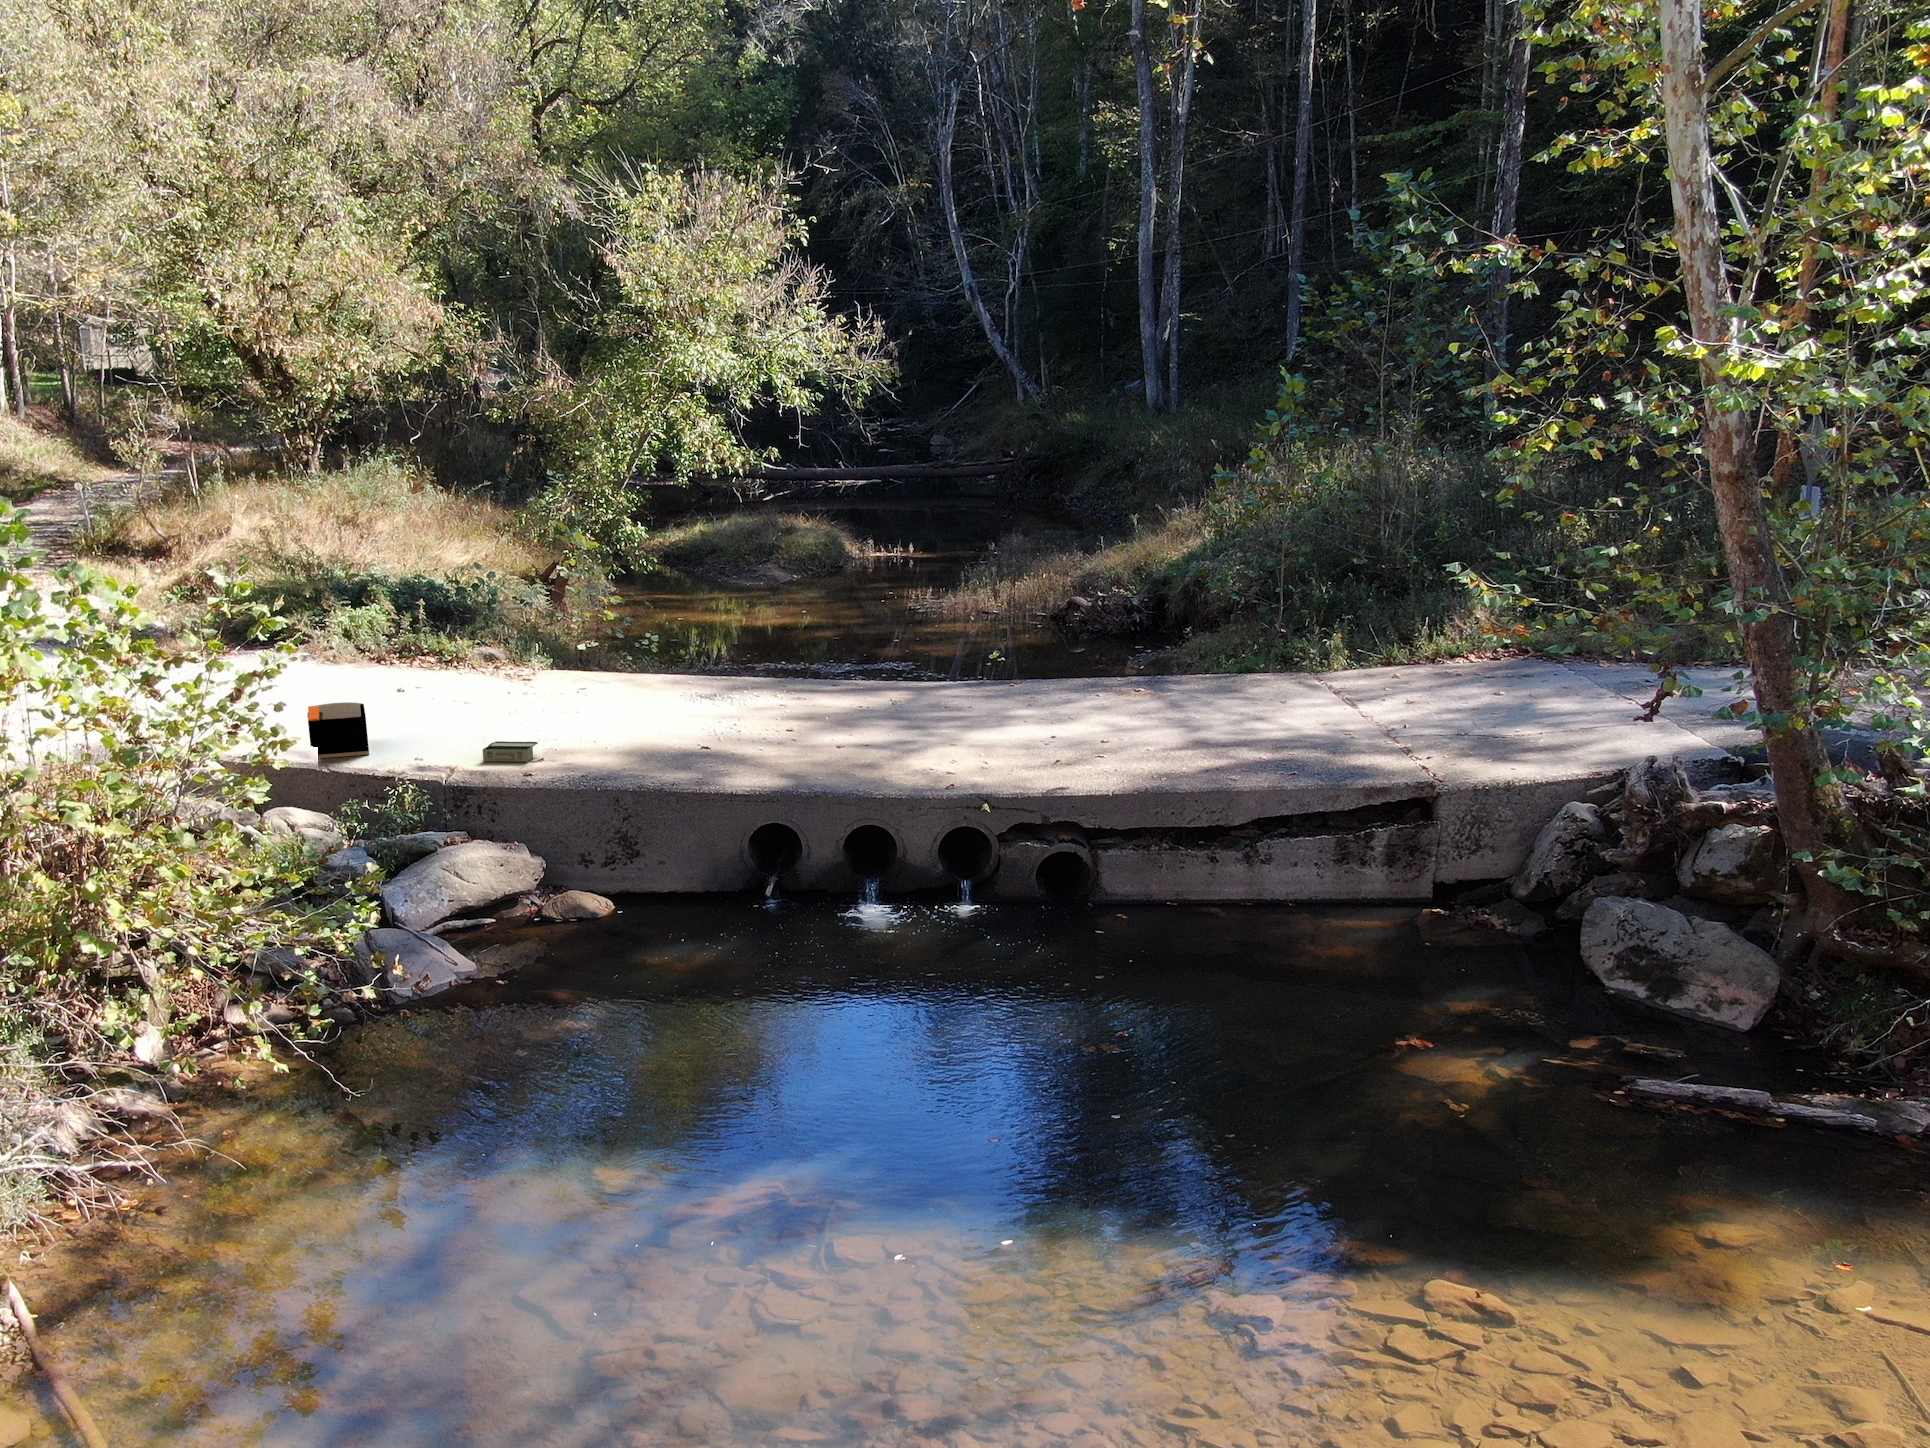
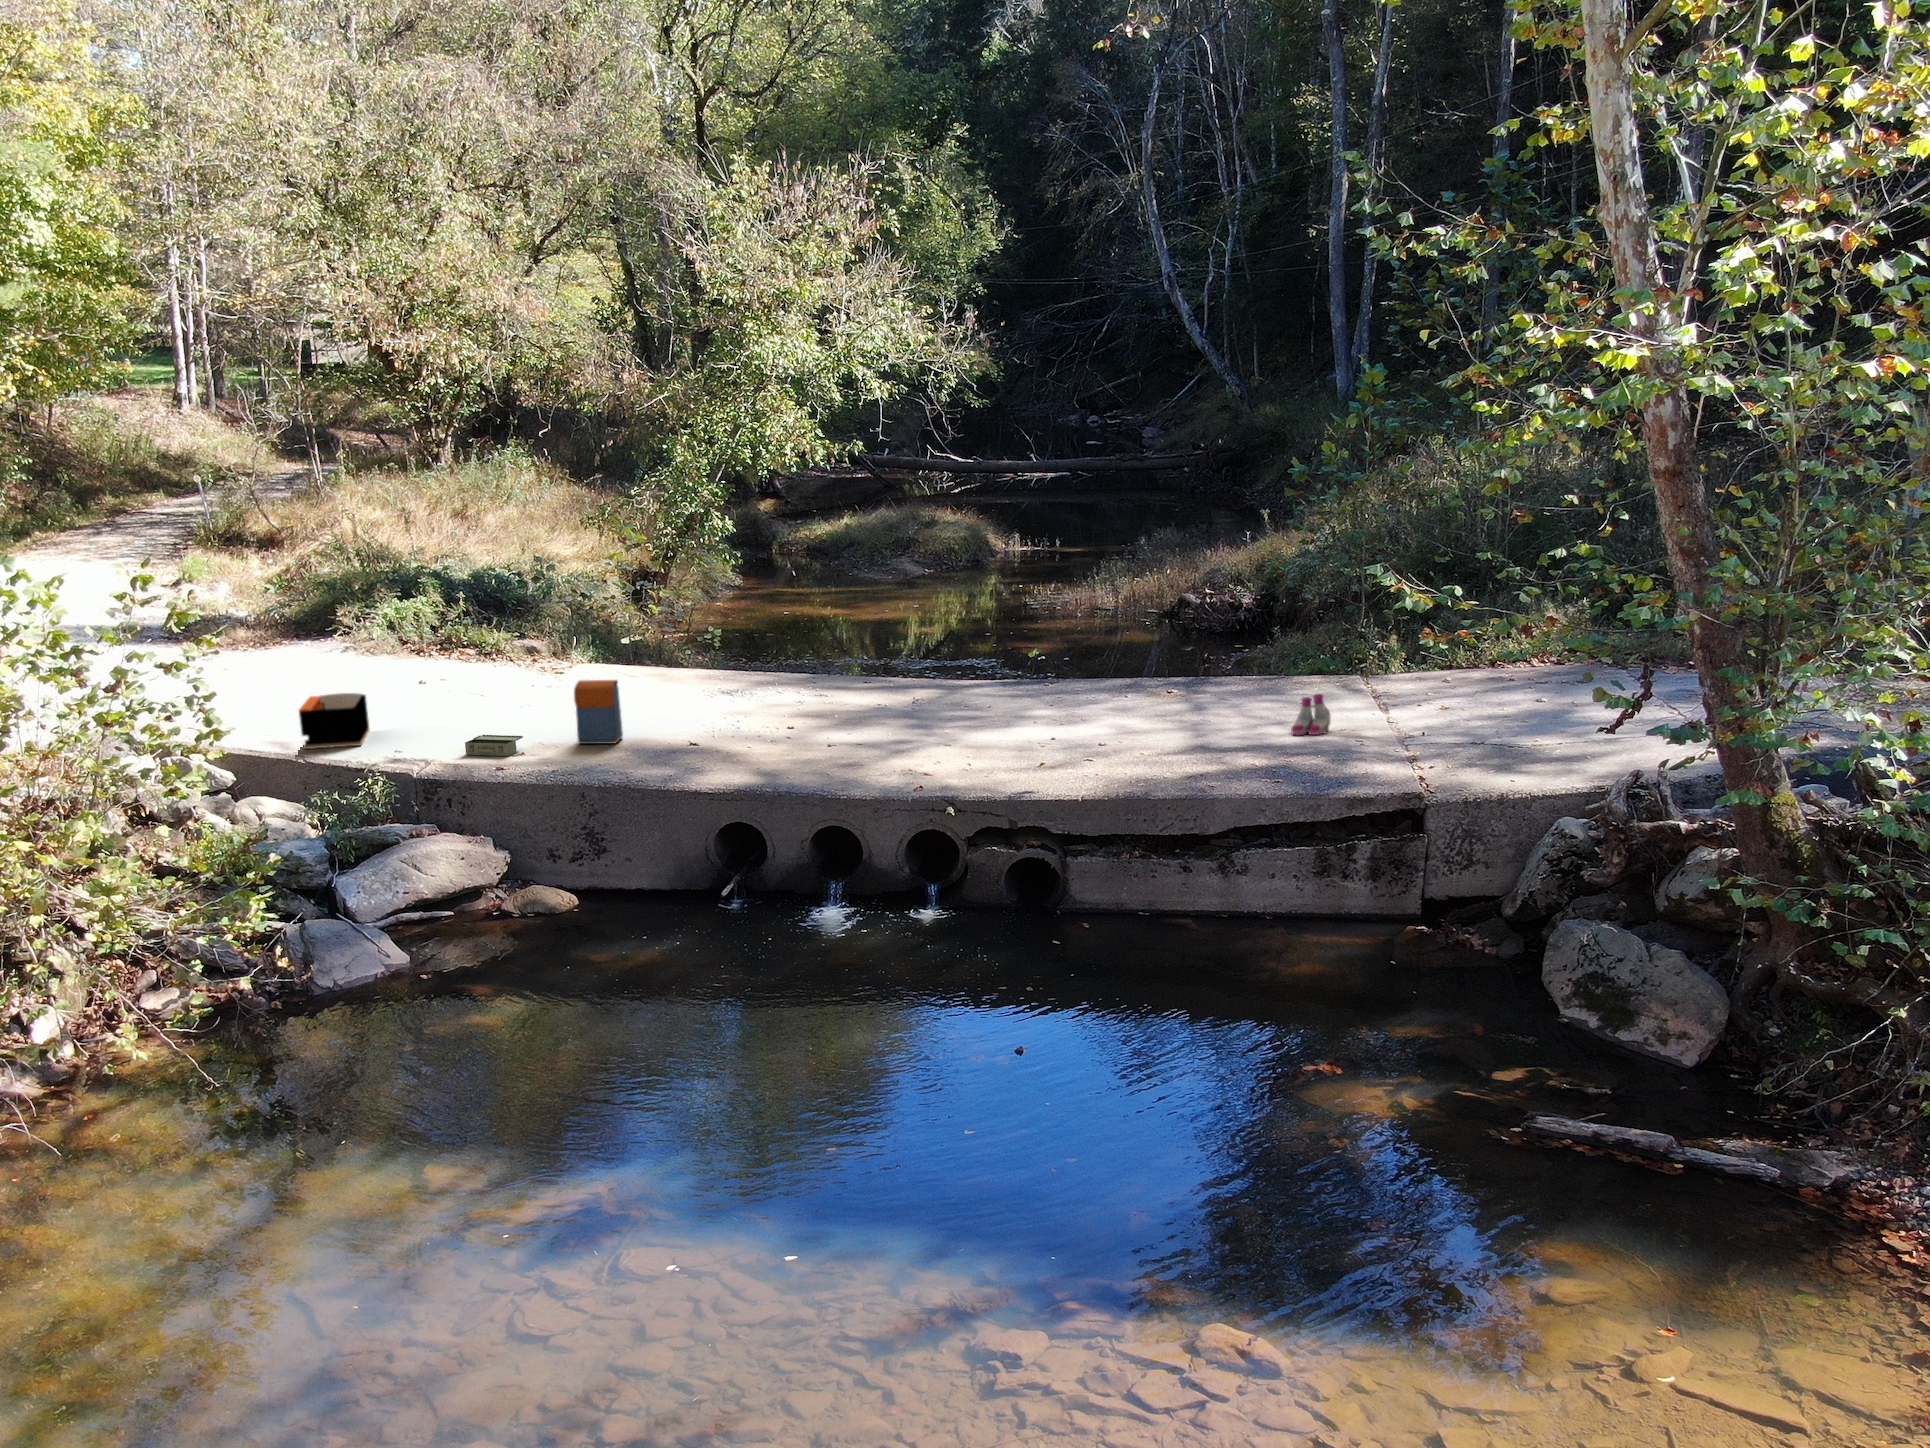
backpack: none [587,685,631,749] -> present [574,680,623,744]
boots: none [1279,689,1315,729] -> present [1291,694,1330,735]

